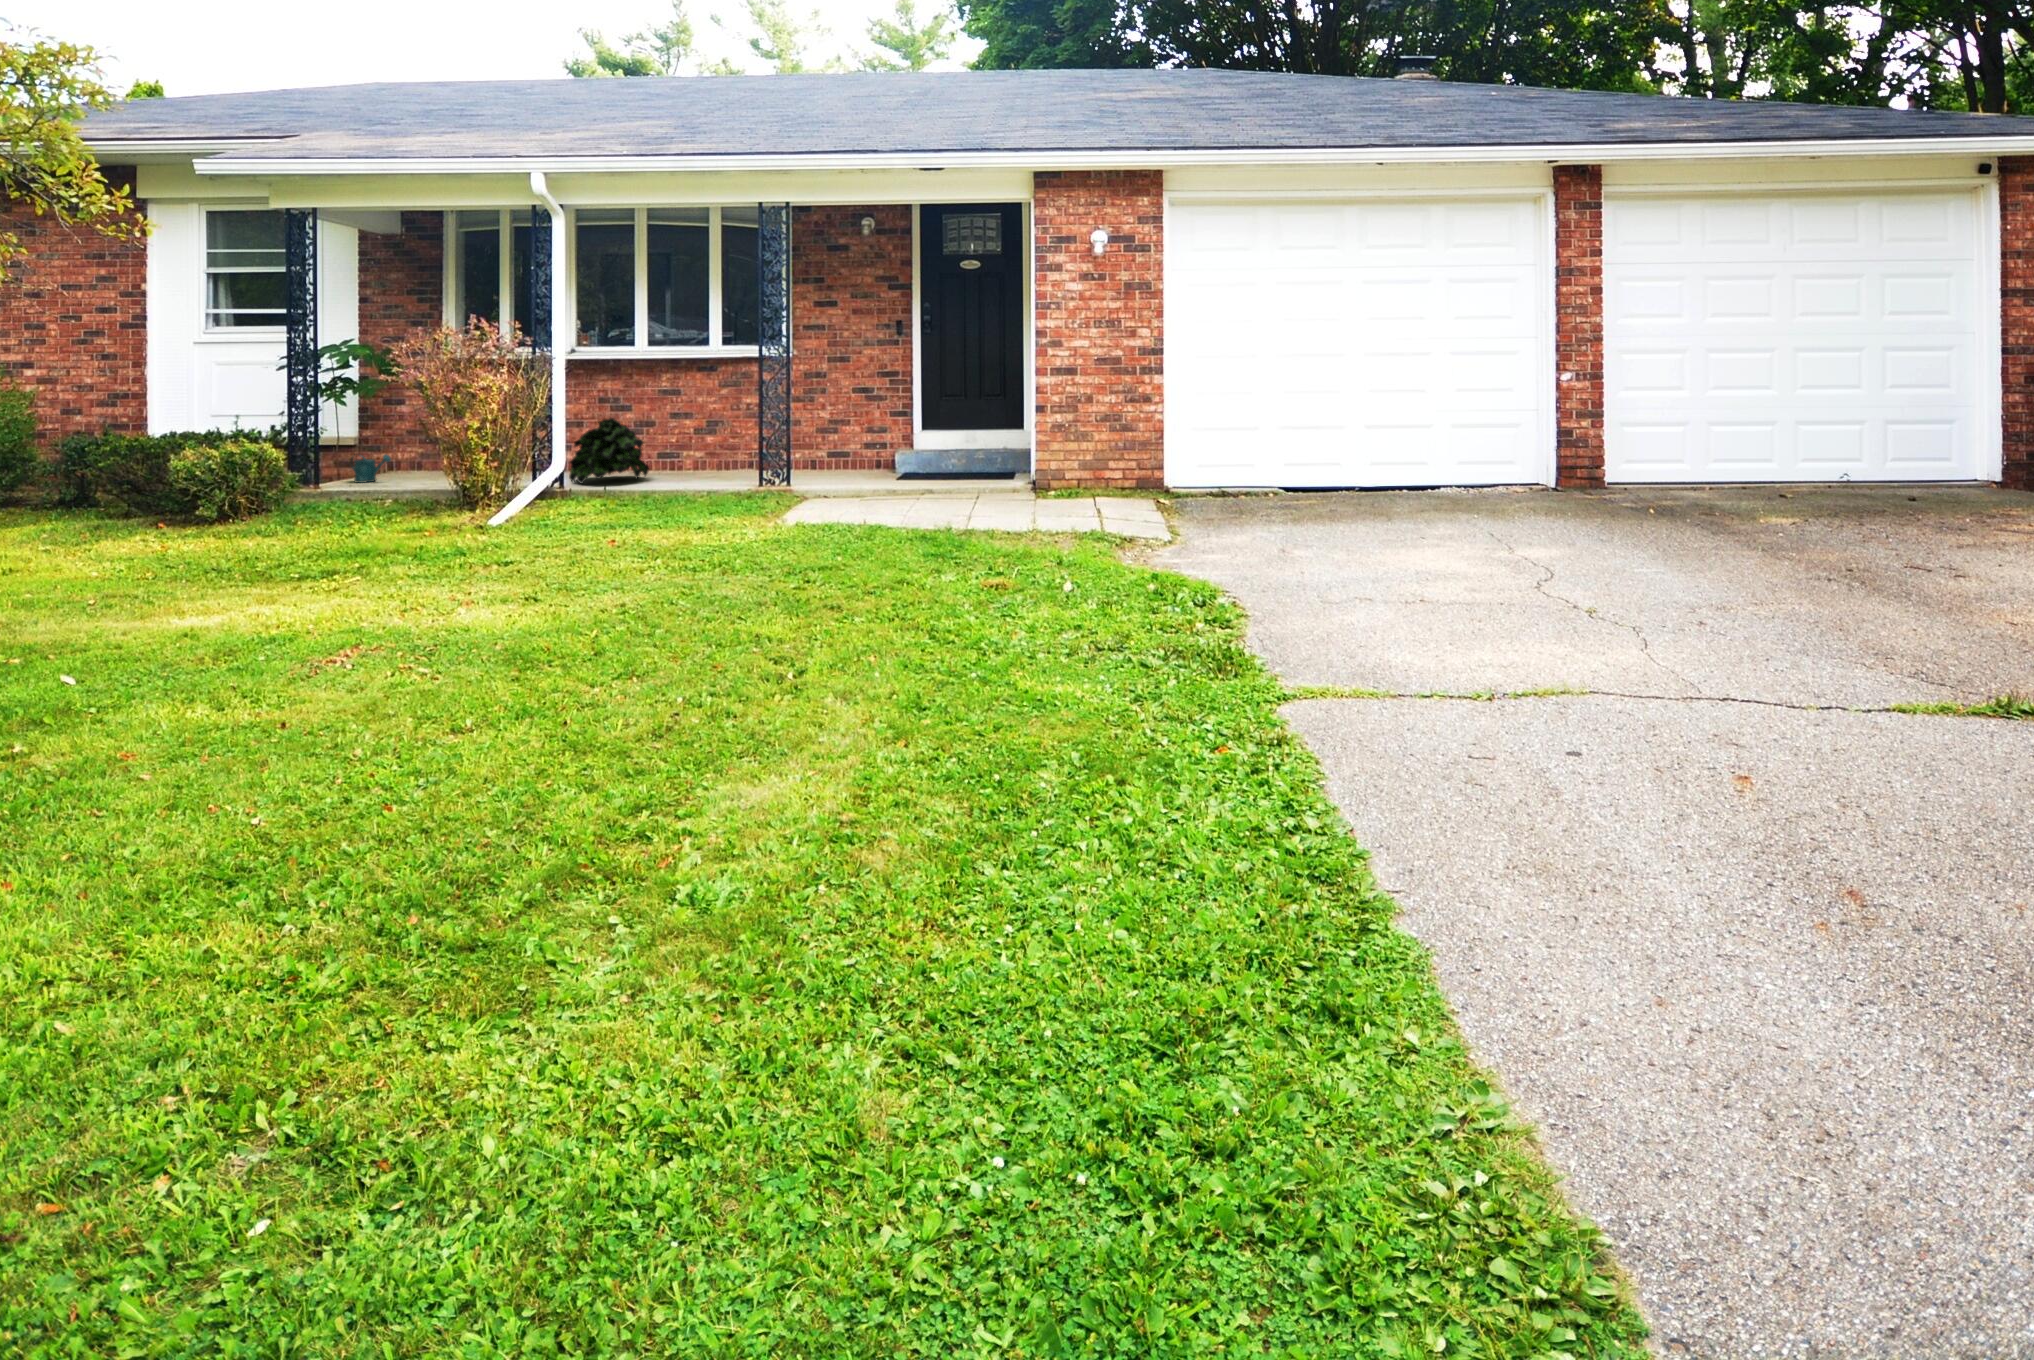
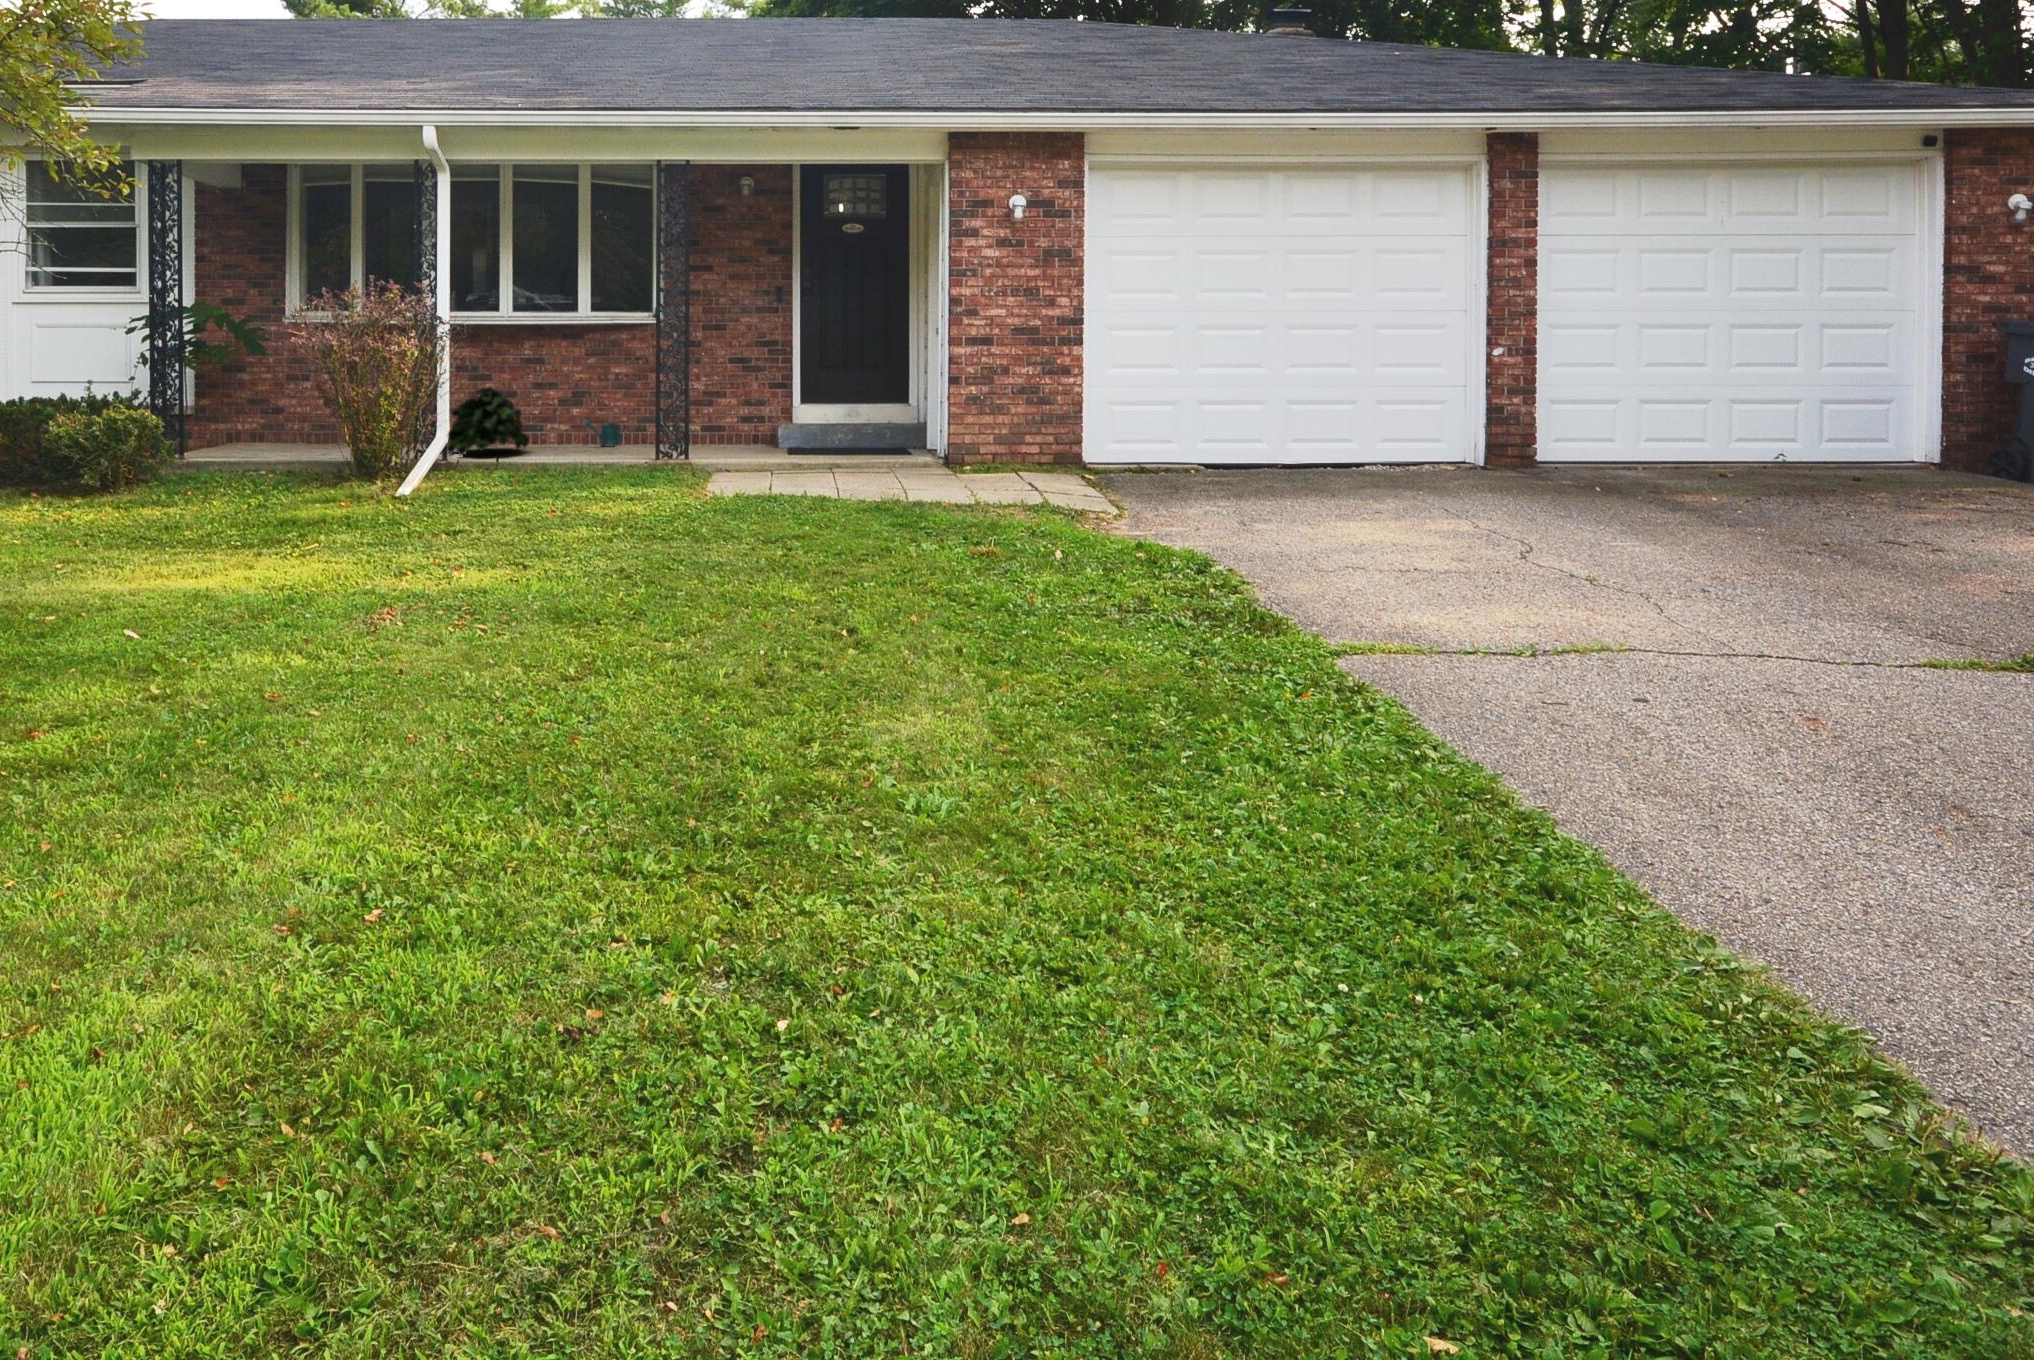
watering can: present [351,455,391,483] -> present [584,419,624,446]

